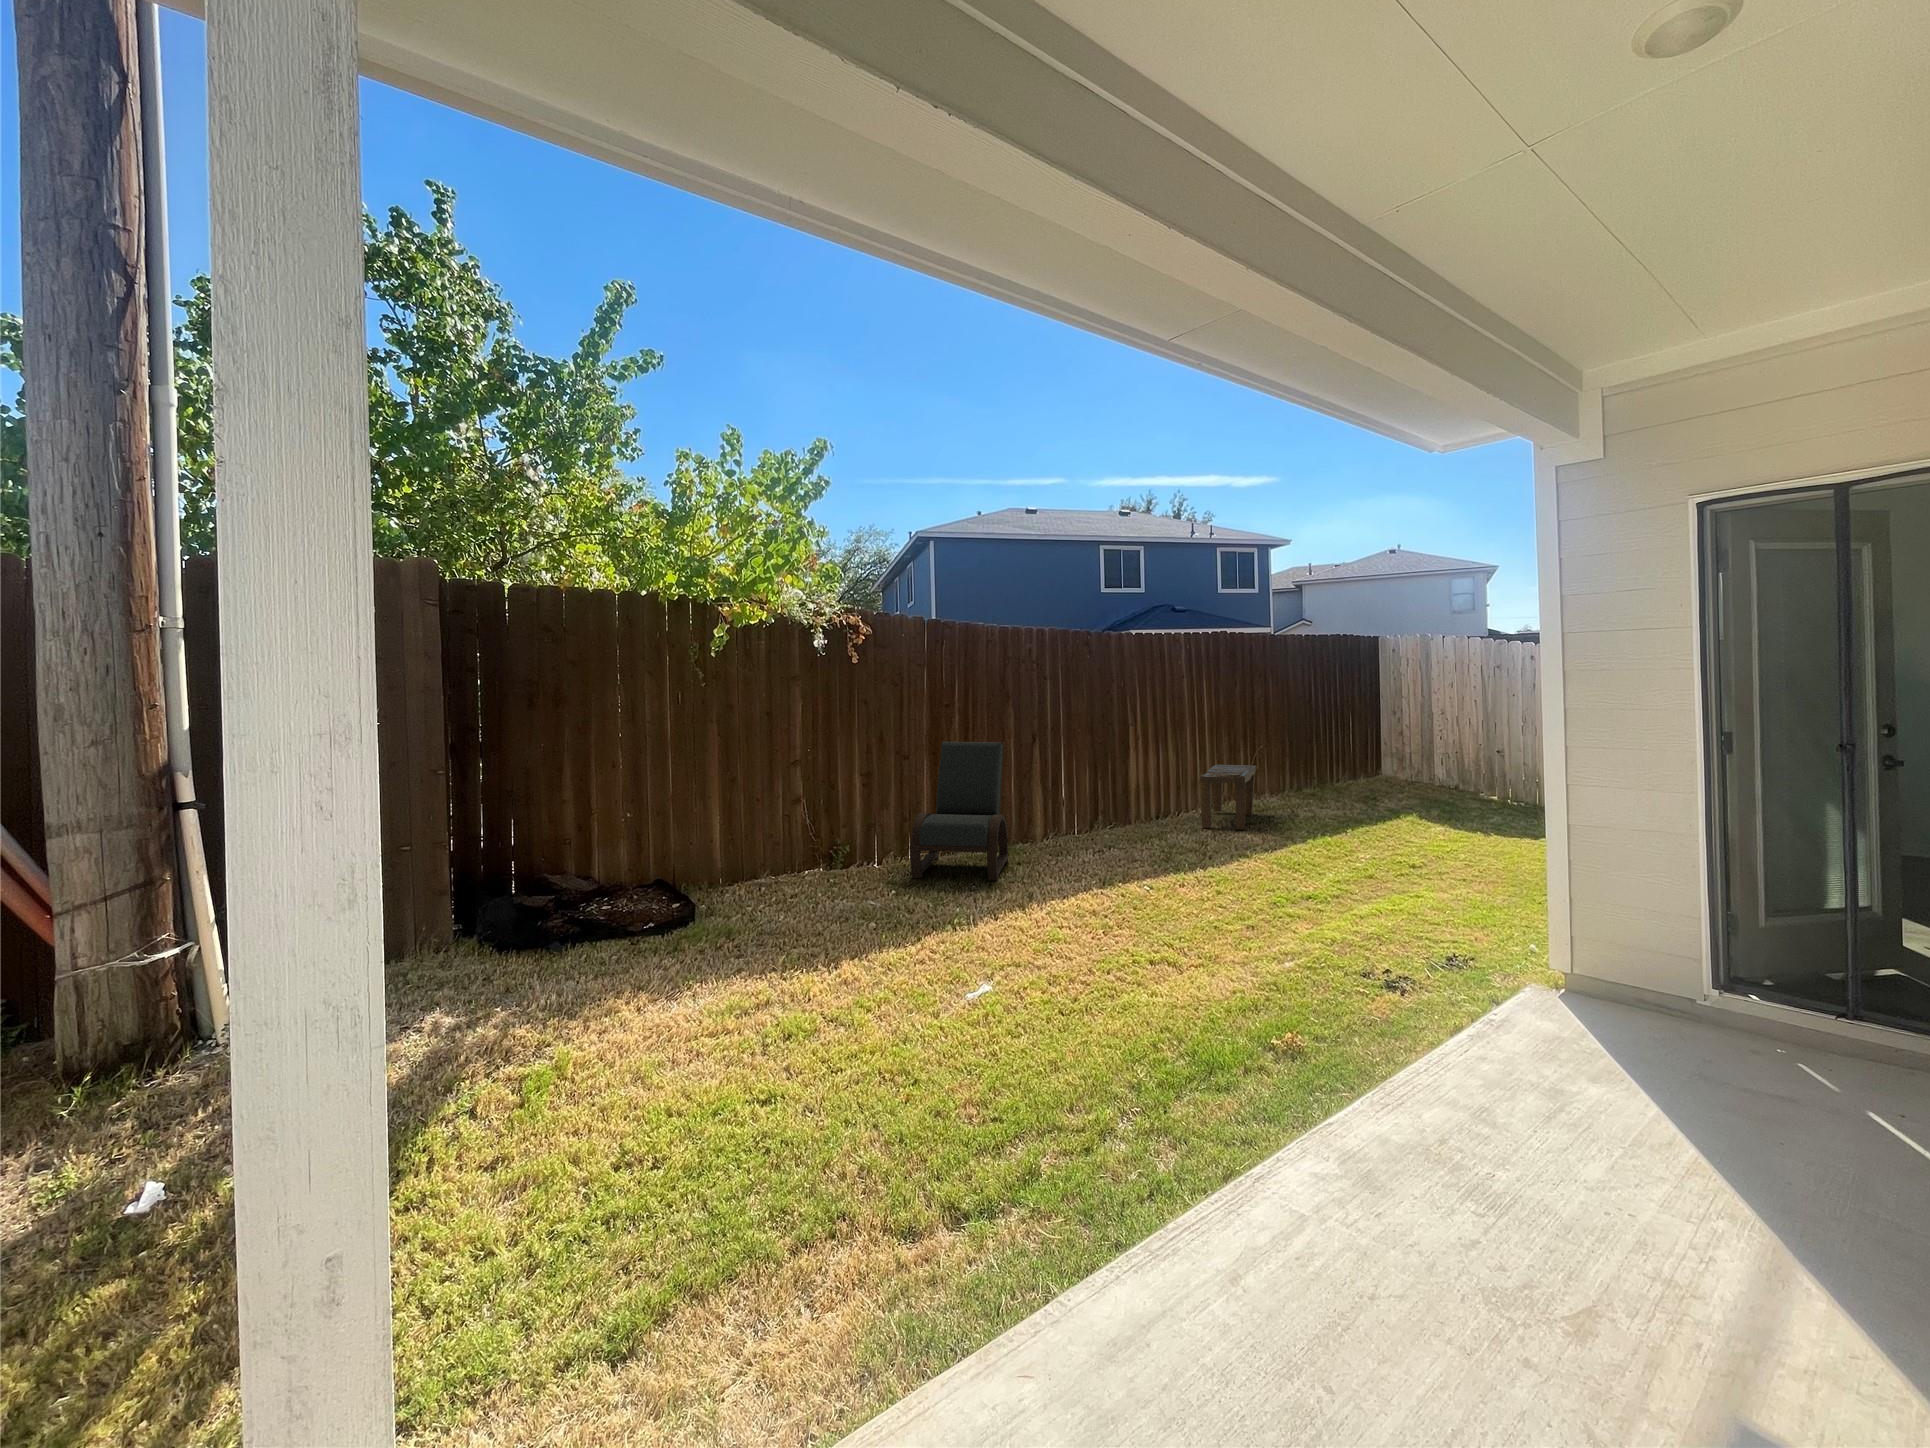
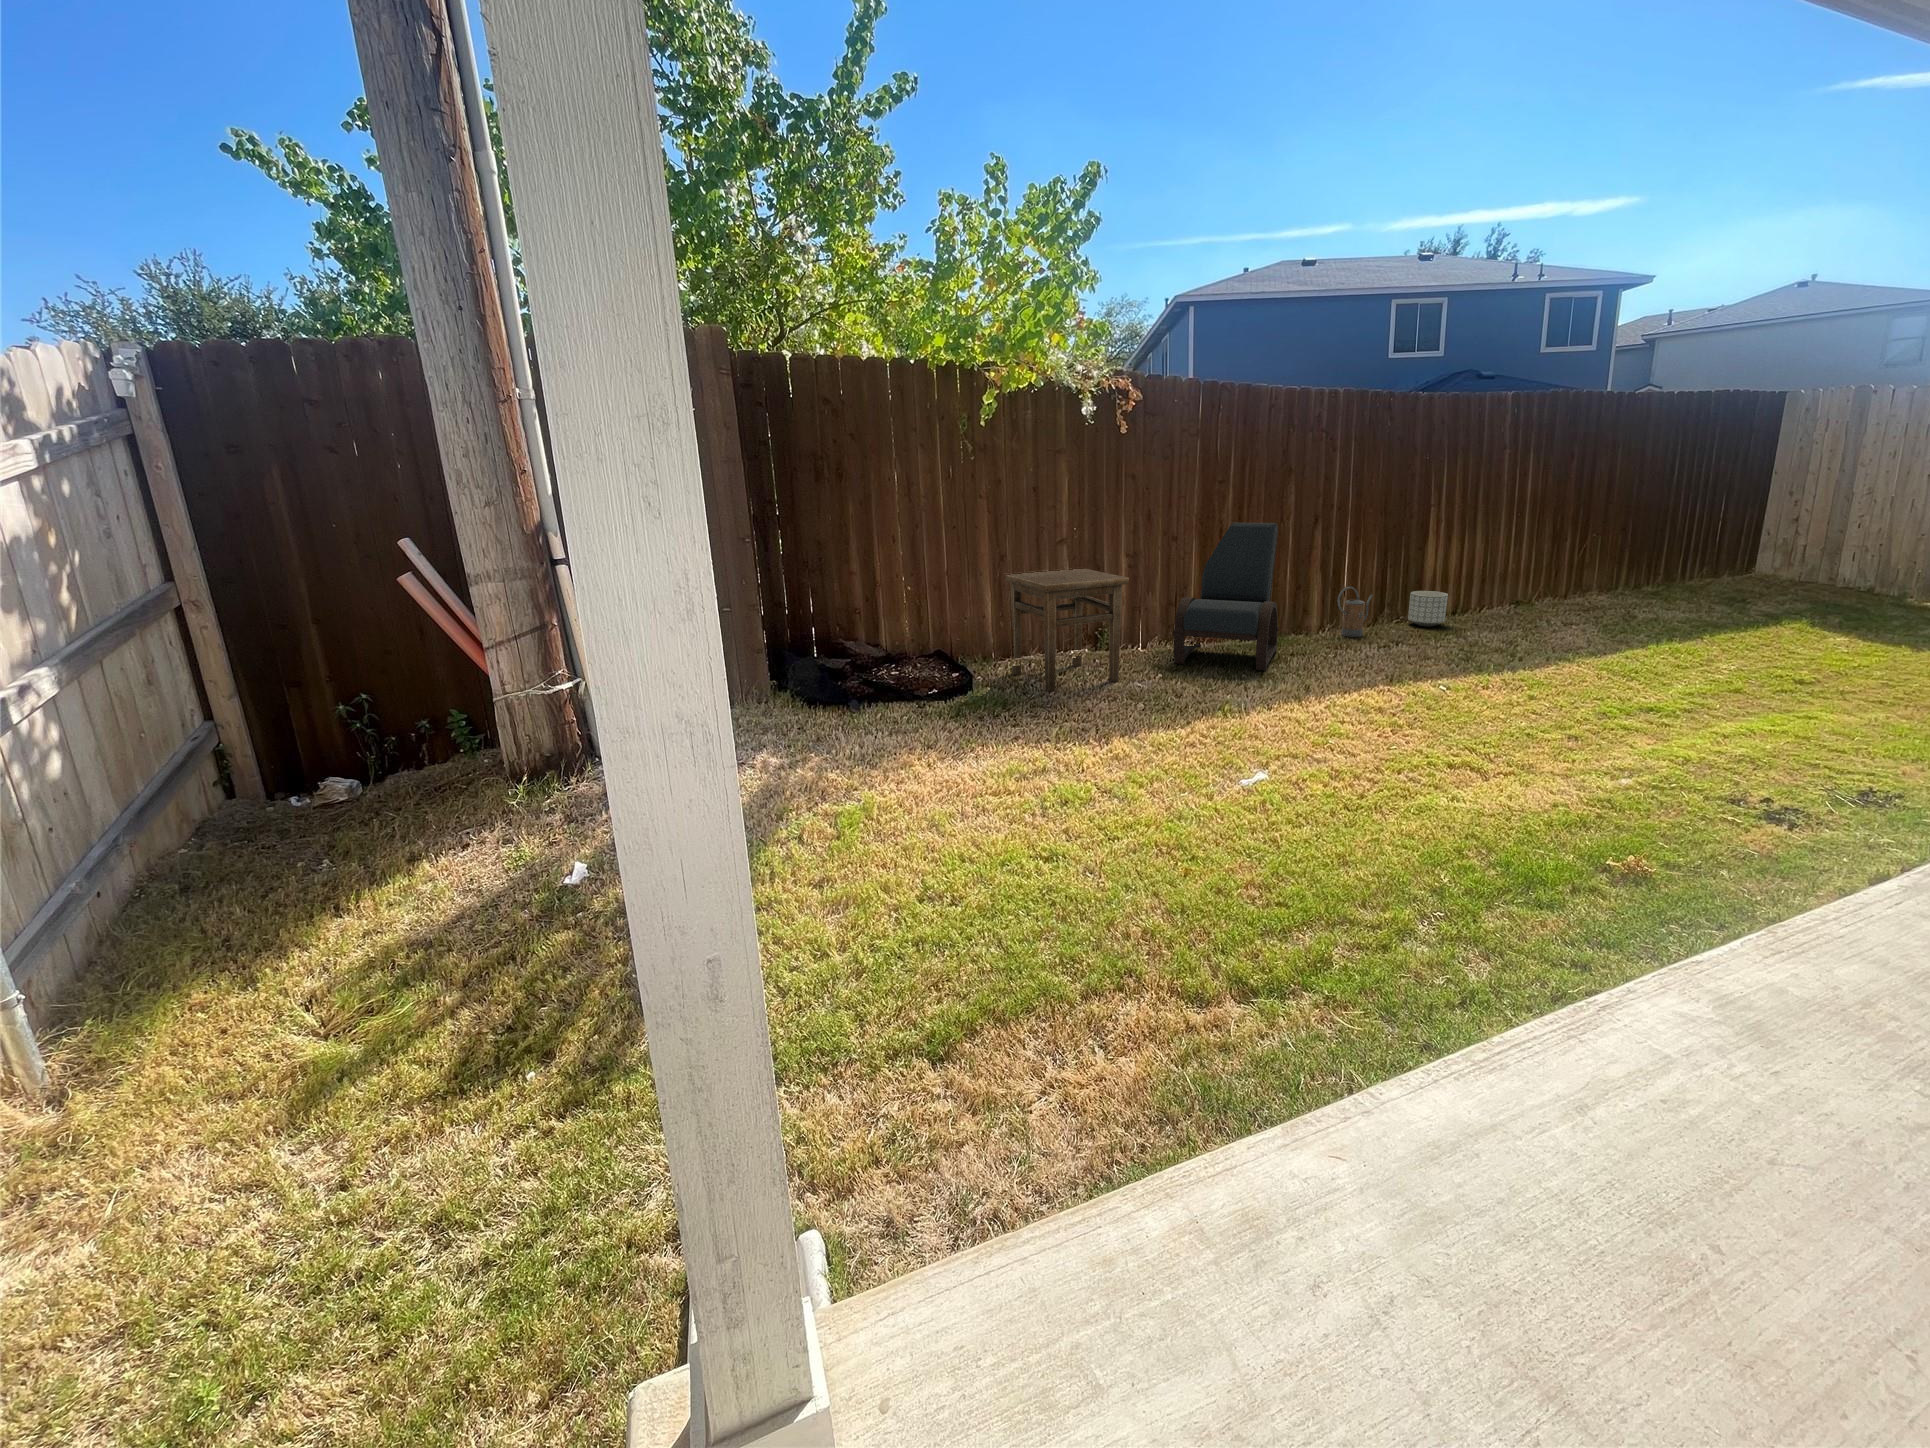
bench: present [1200,765,1257,830] -> none [1507,555,1587,631]
side table: none [737,788,864,916] -> present [1006,569,1129,692]
watering can: none [1060,797,1091,843] -> present [1337,587,1373,637]
planter: none [1123,799,1153,830] -> present [1408,591,1448,627]

